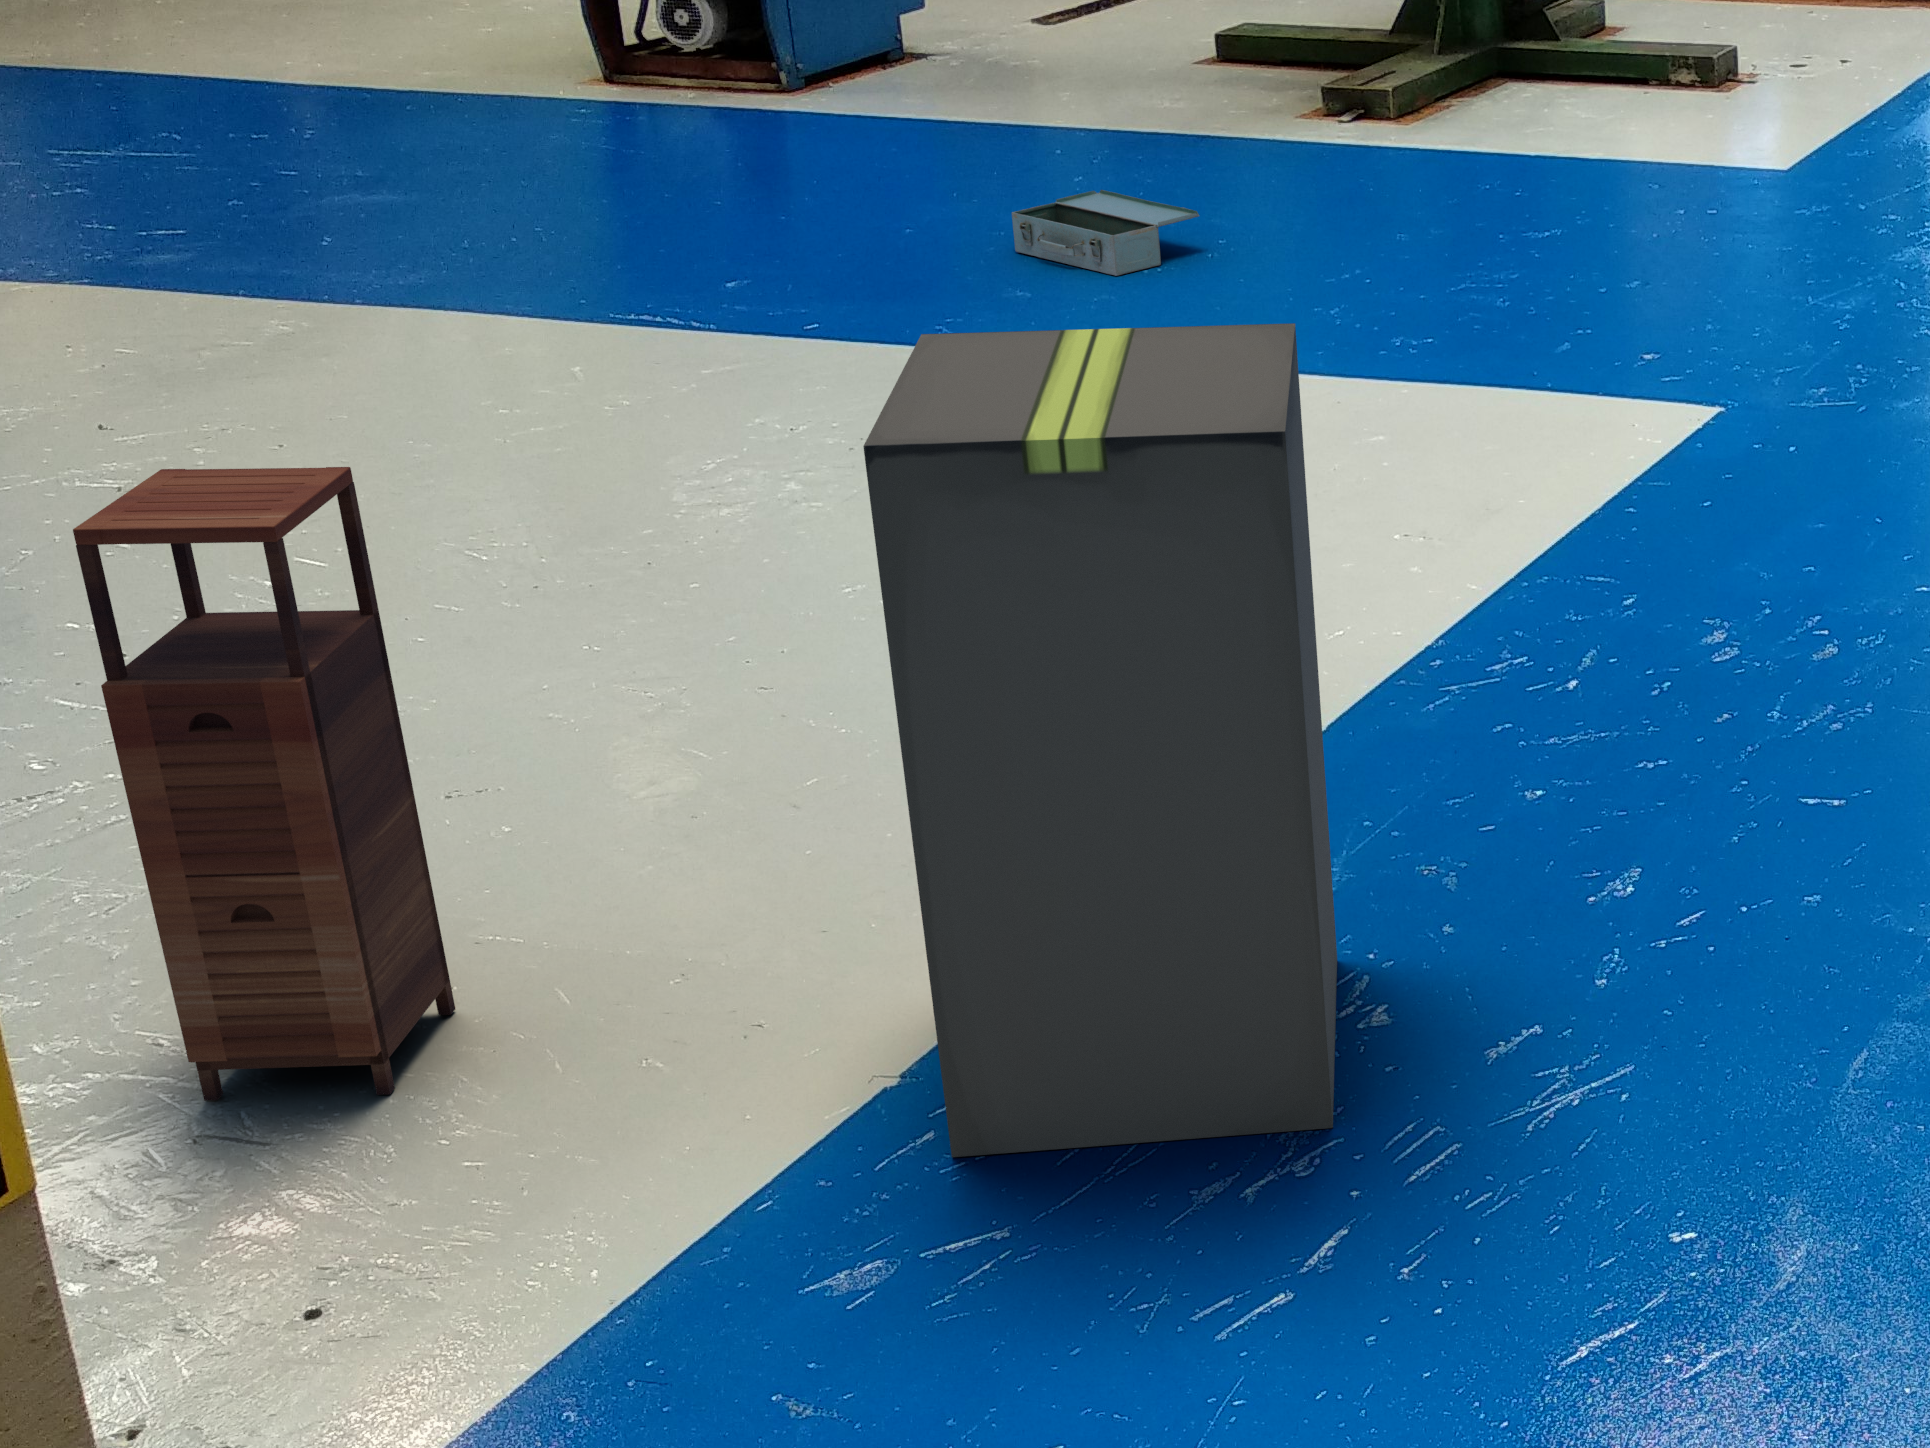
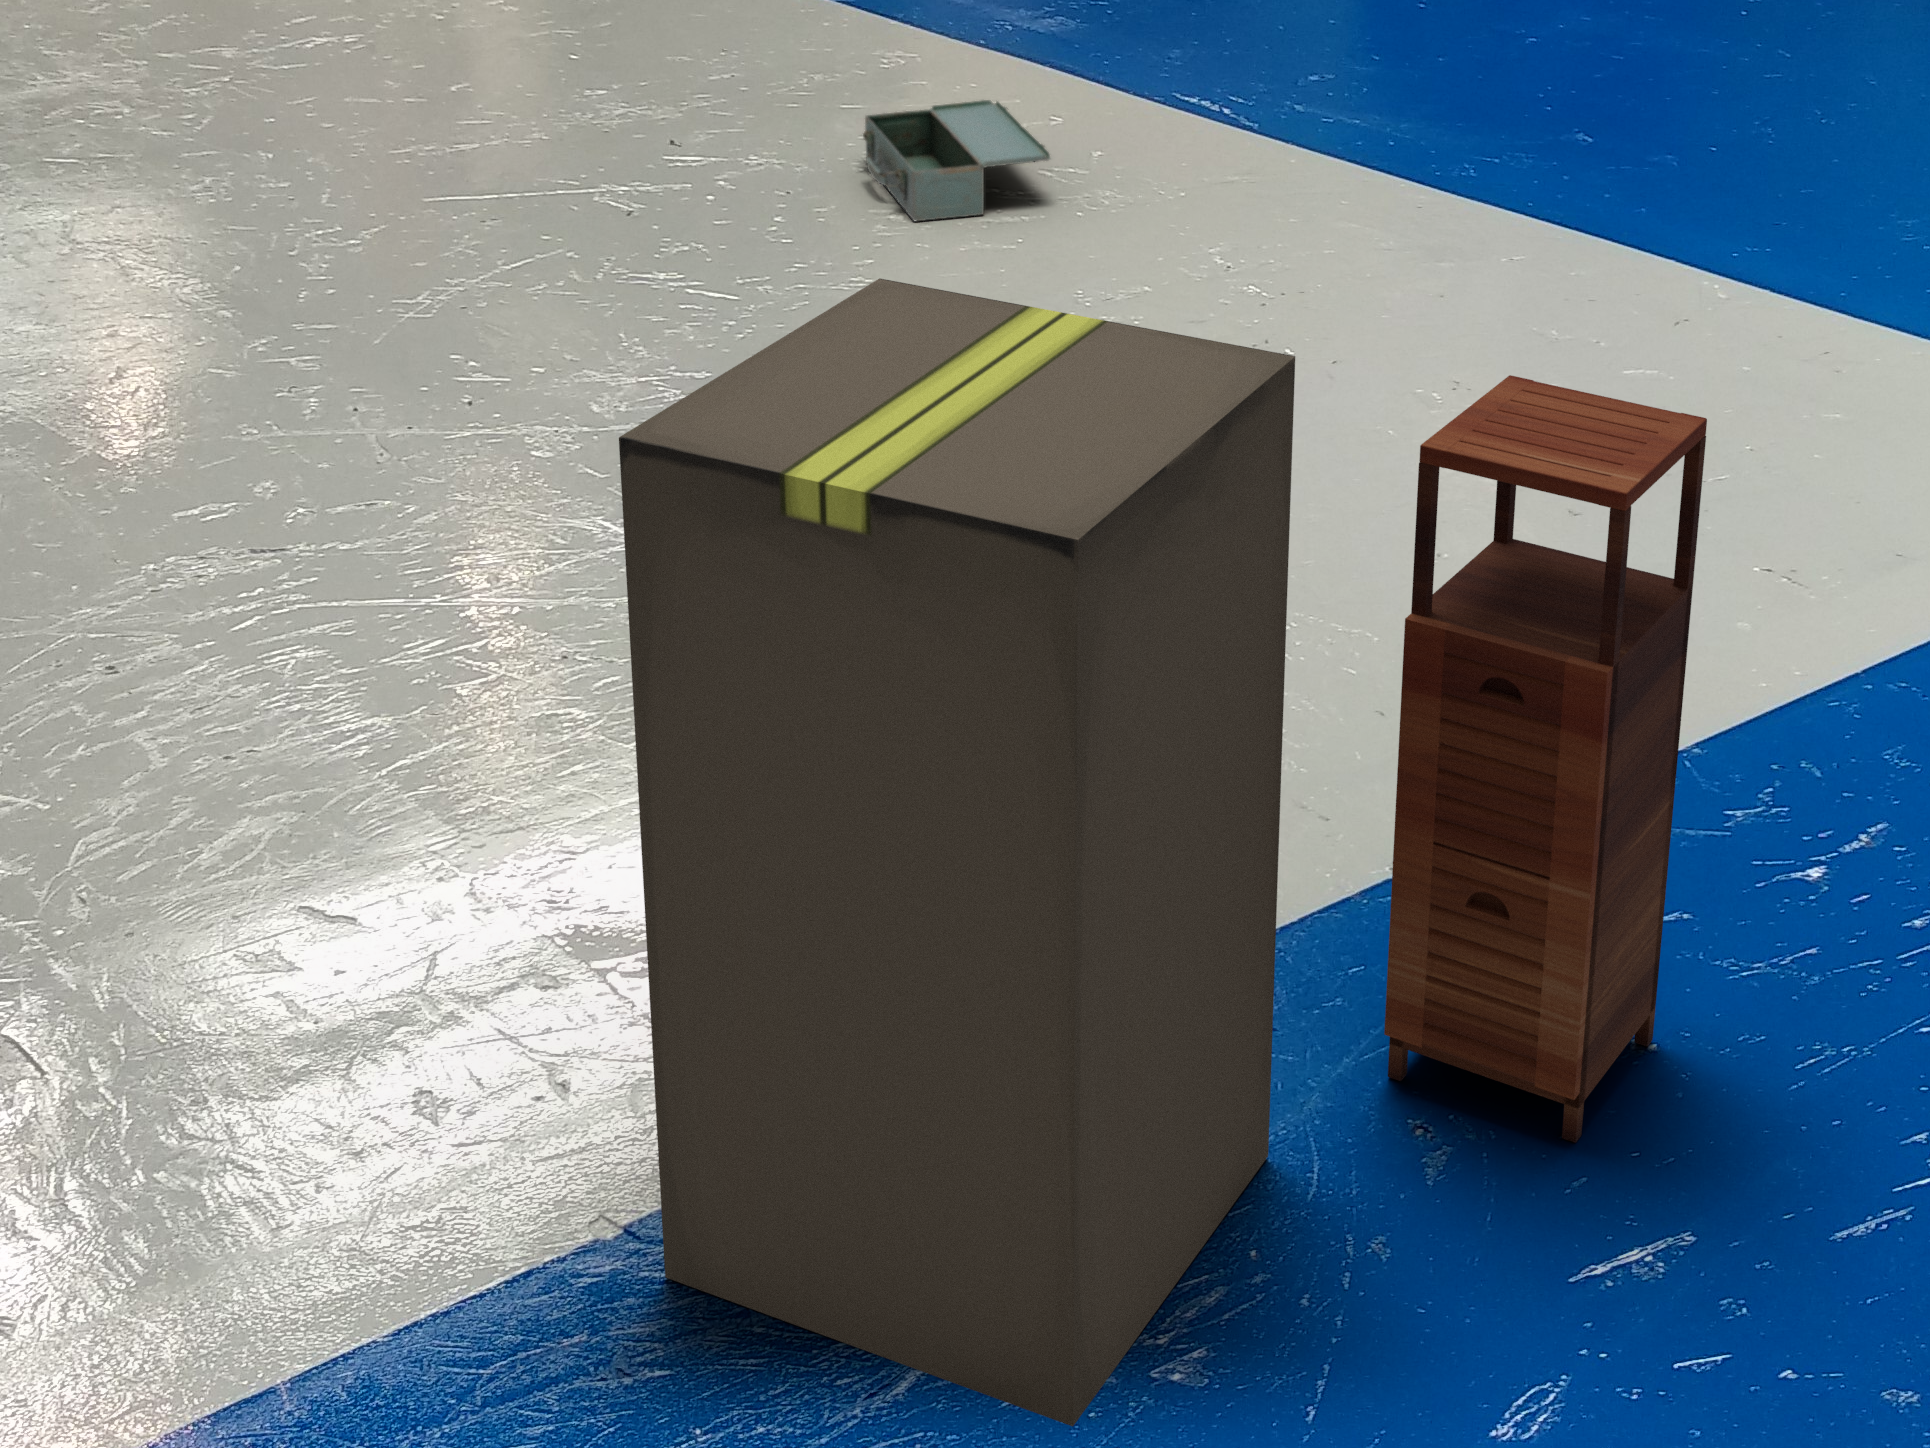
toolbox: present [1012,190,1199,276] -> present [863,100,1050,221]
storage cabinet: present [73,467,455,1101] -> present [1384,375,1707,1143]

